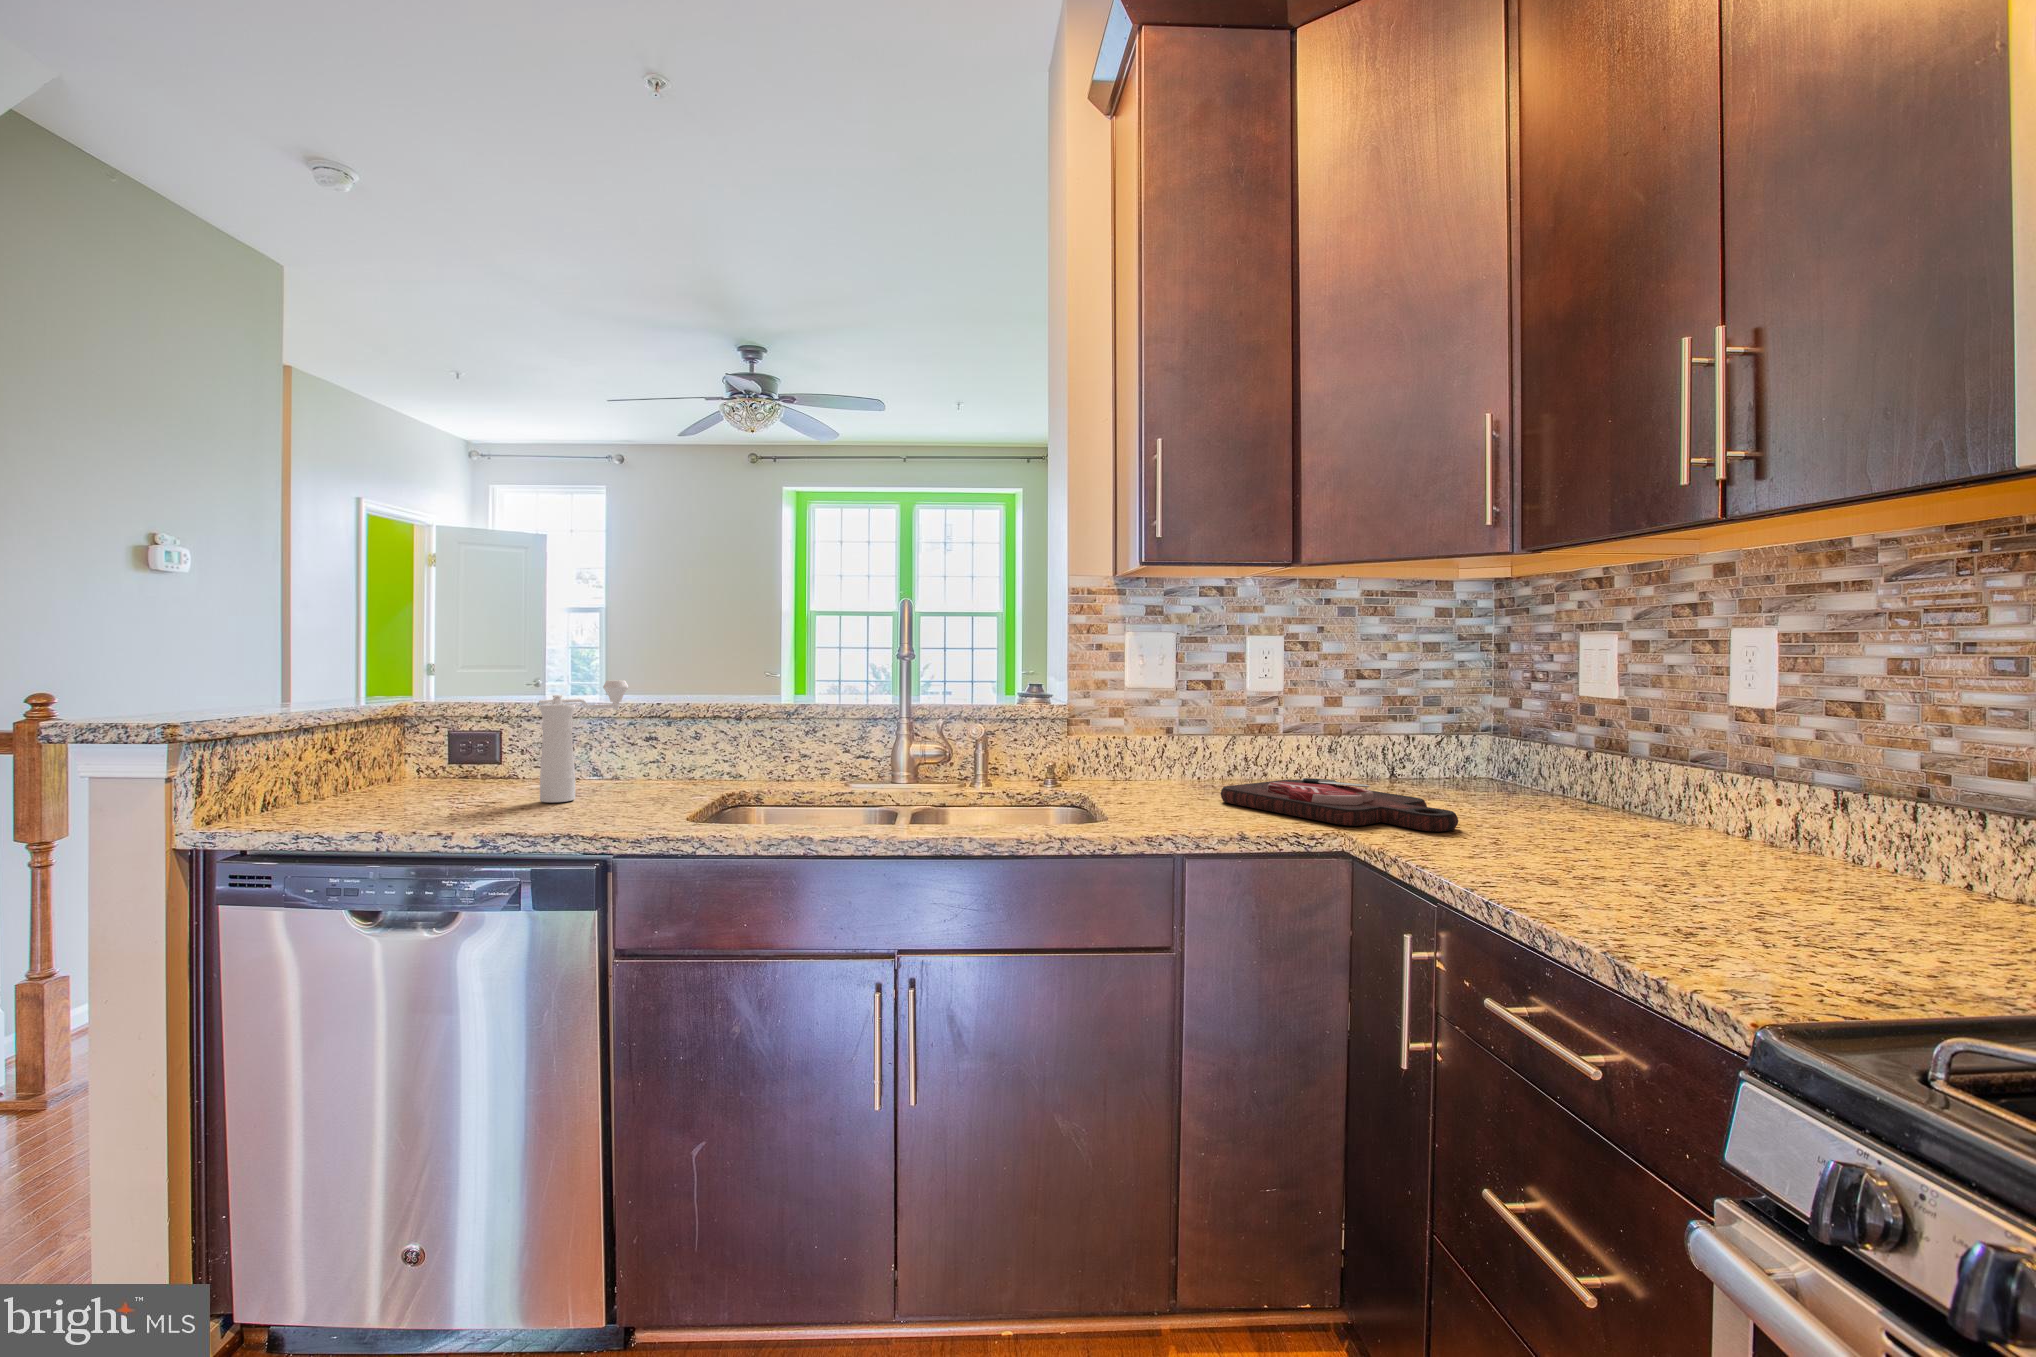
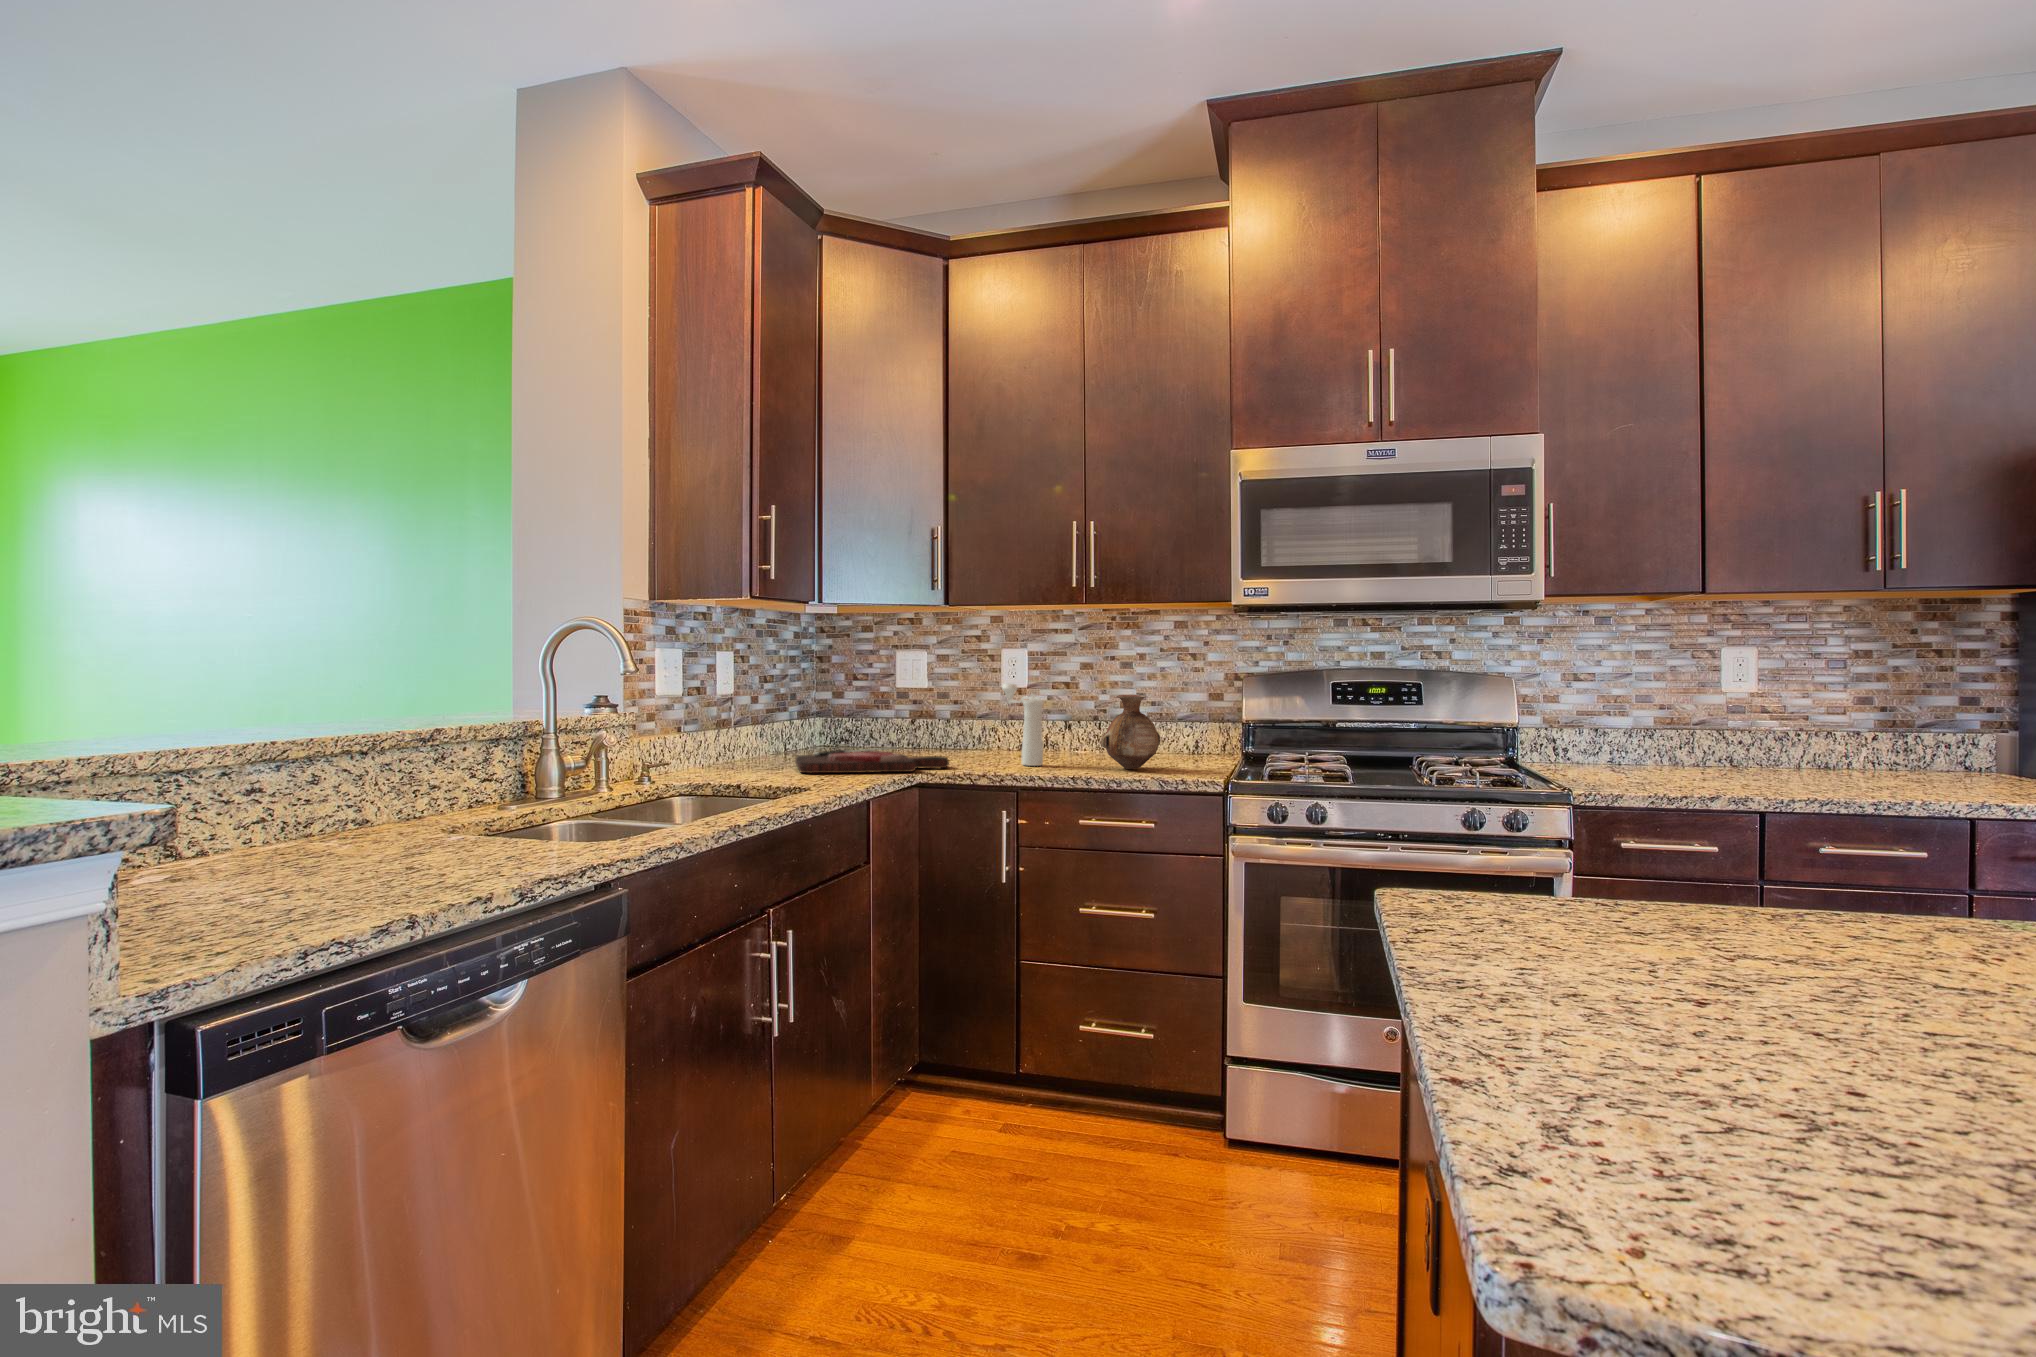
pepper mill: present [539,680,629,803] -> present [1002,684,1044,766]
vase: none [1740,732,1958,923] -> present [1101,695,1160,769]

